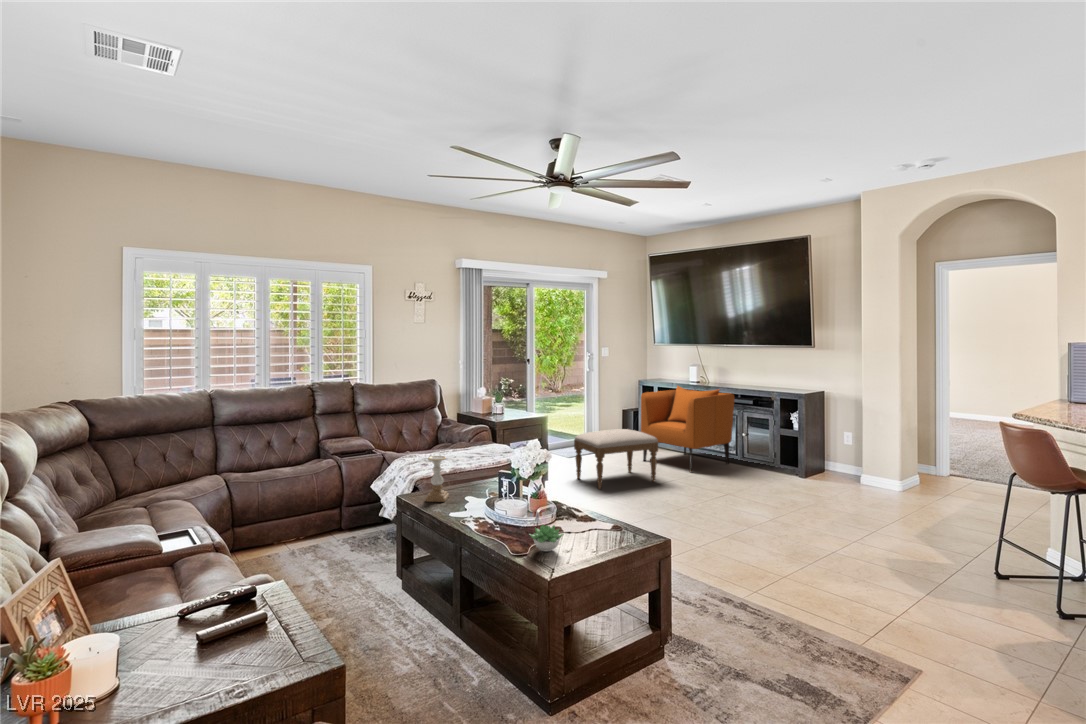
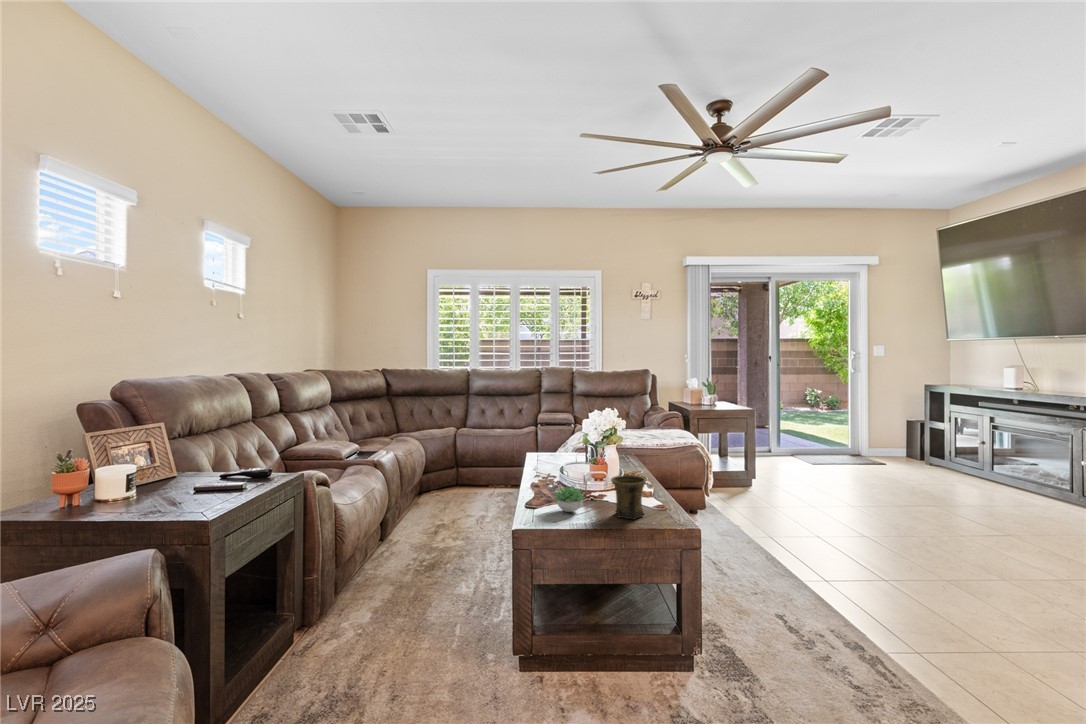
armchair: present [641,386,735,472] -> none [906,390,1068,502]
ottoman: present [574,429,658,489] -> none [795,433,906,503]
candle holder: present [426,456,449,502] -> none [547,423,571,464]
mug: none [580,503,615,545] -> present [611,475,646,519]

